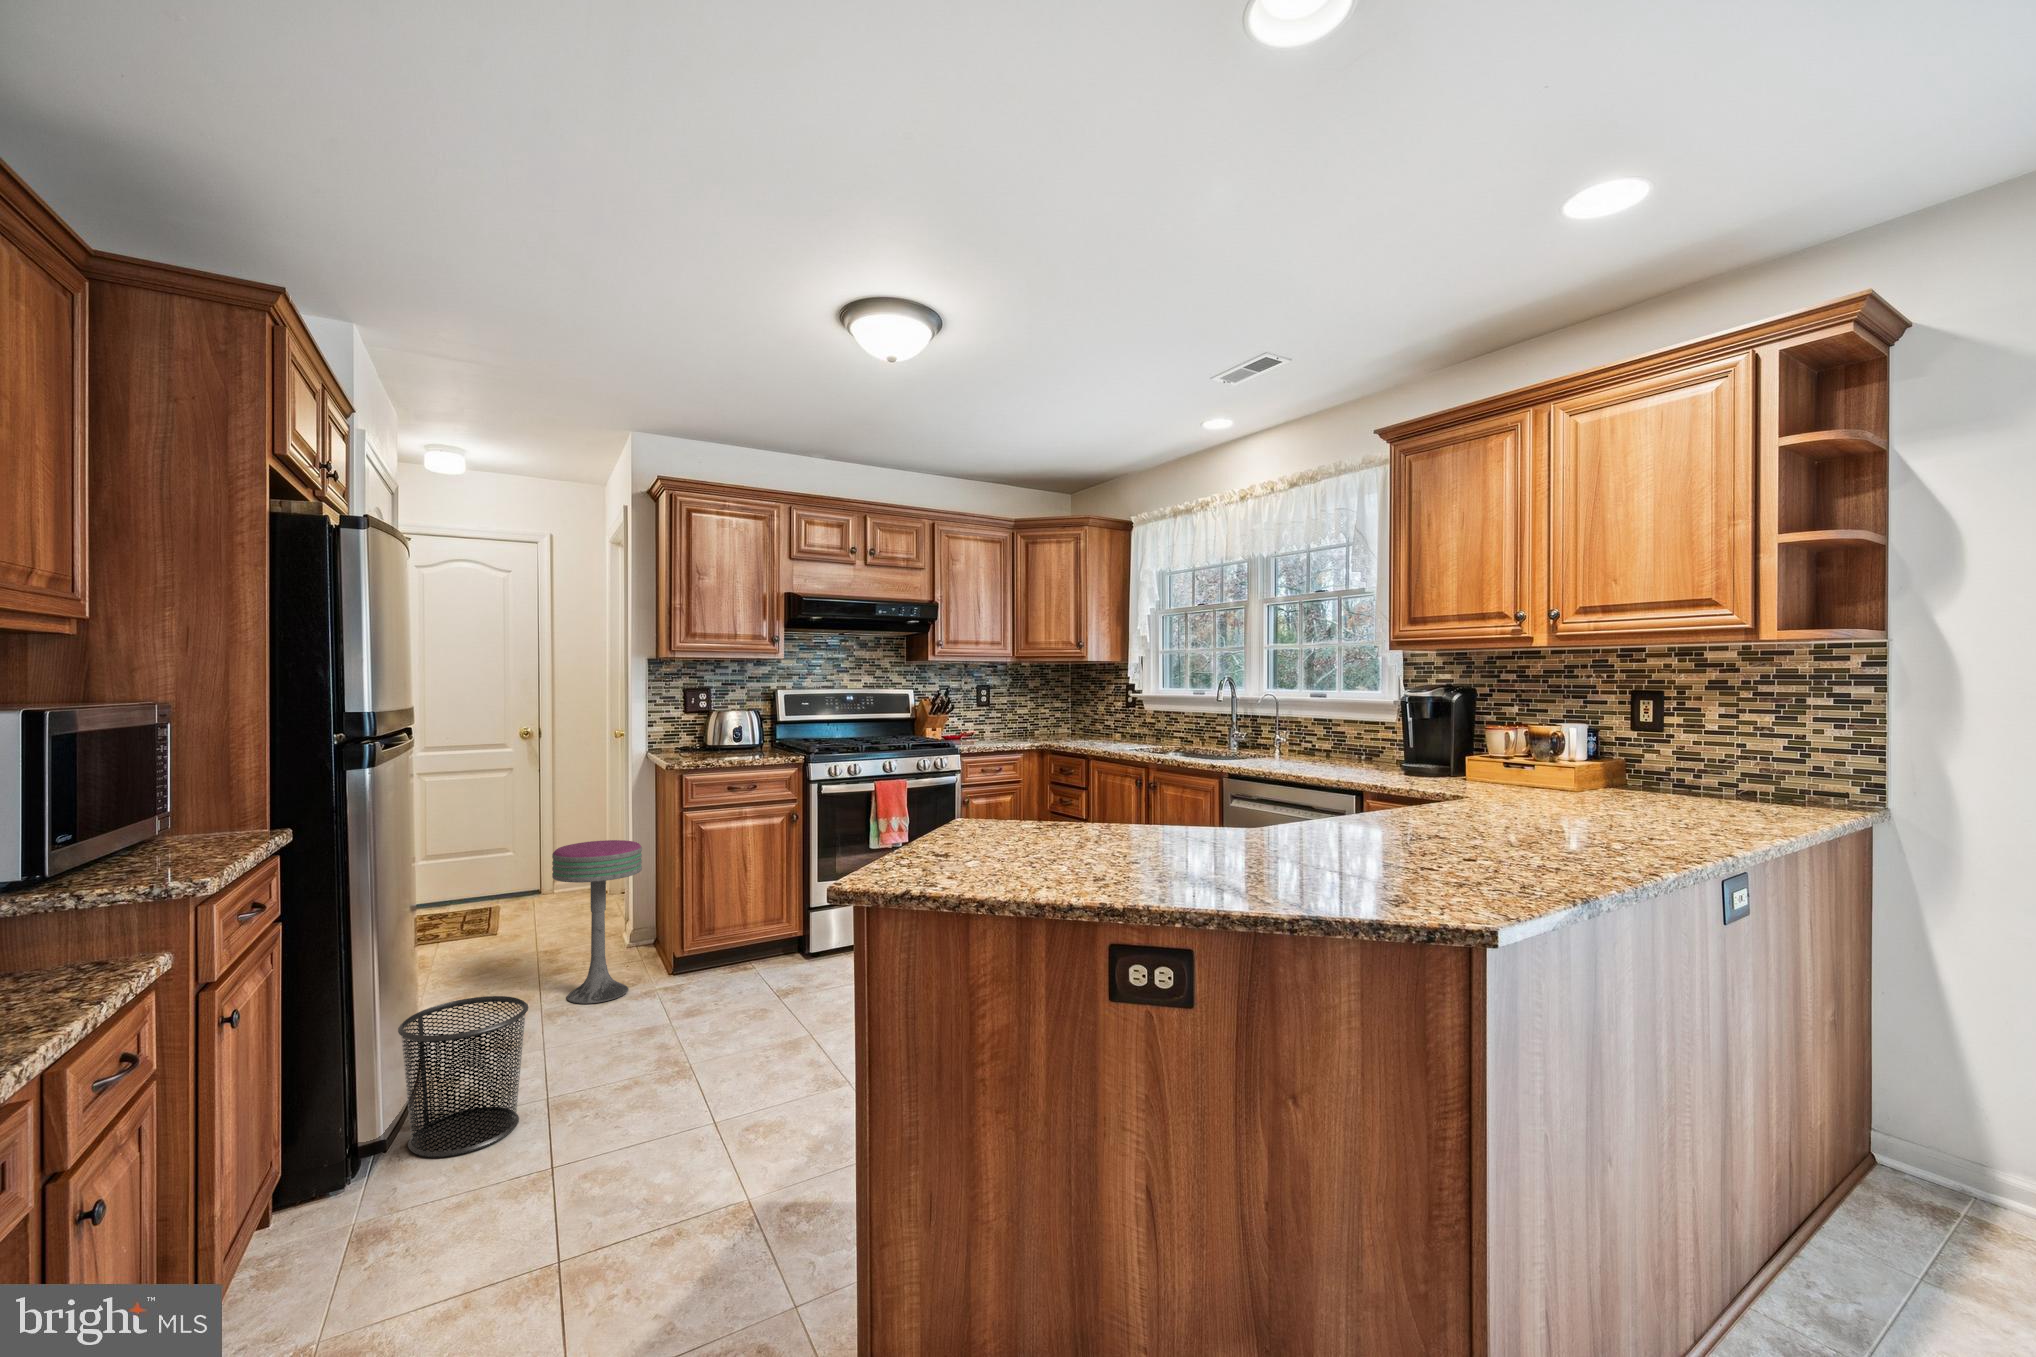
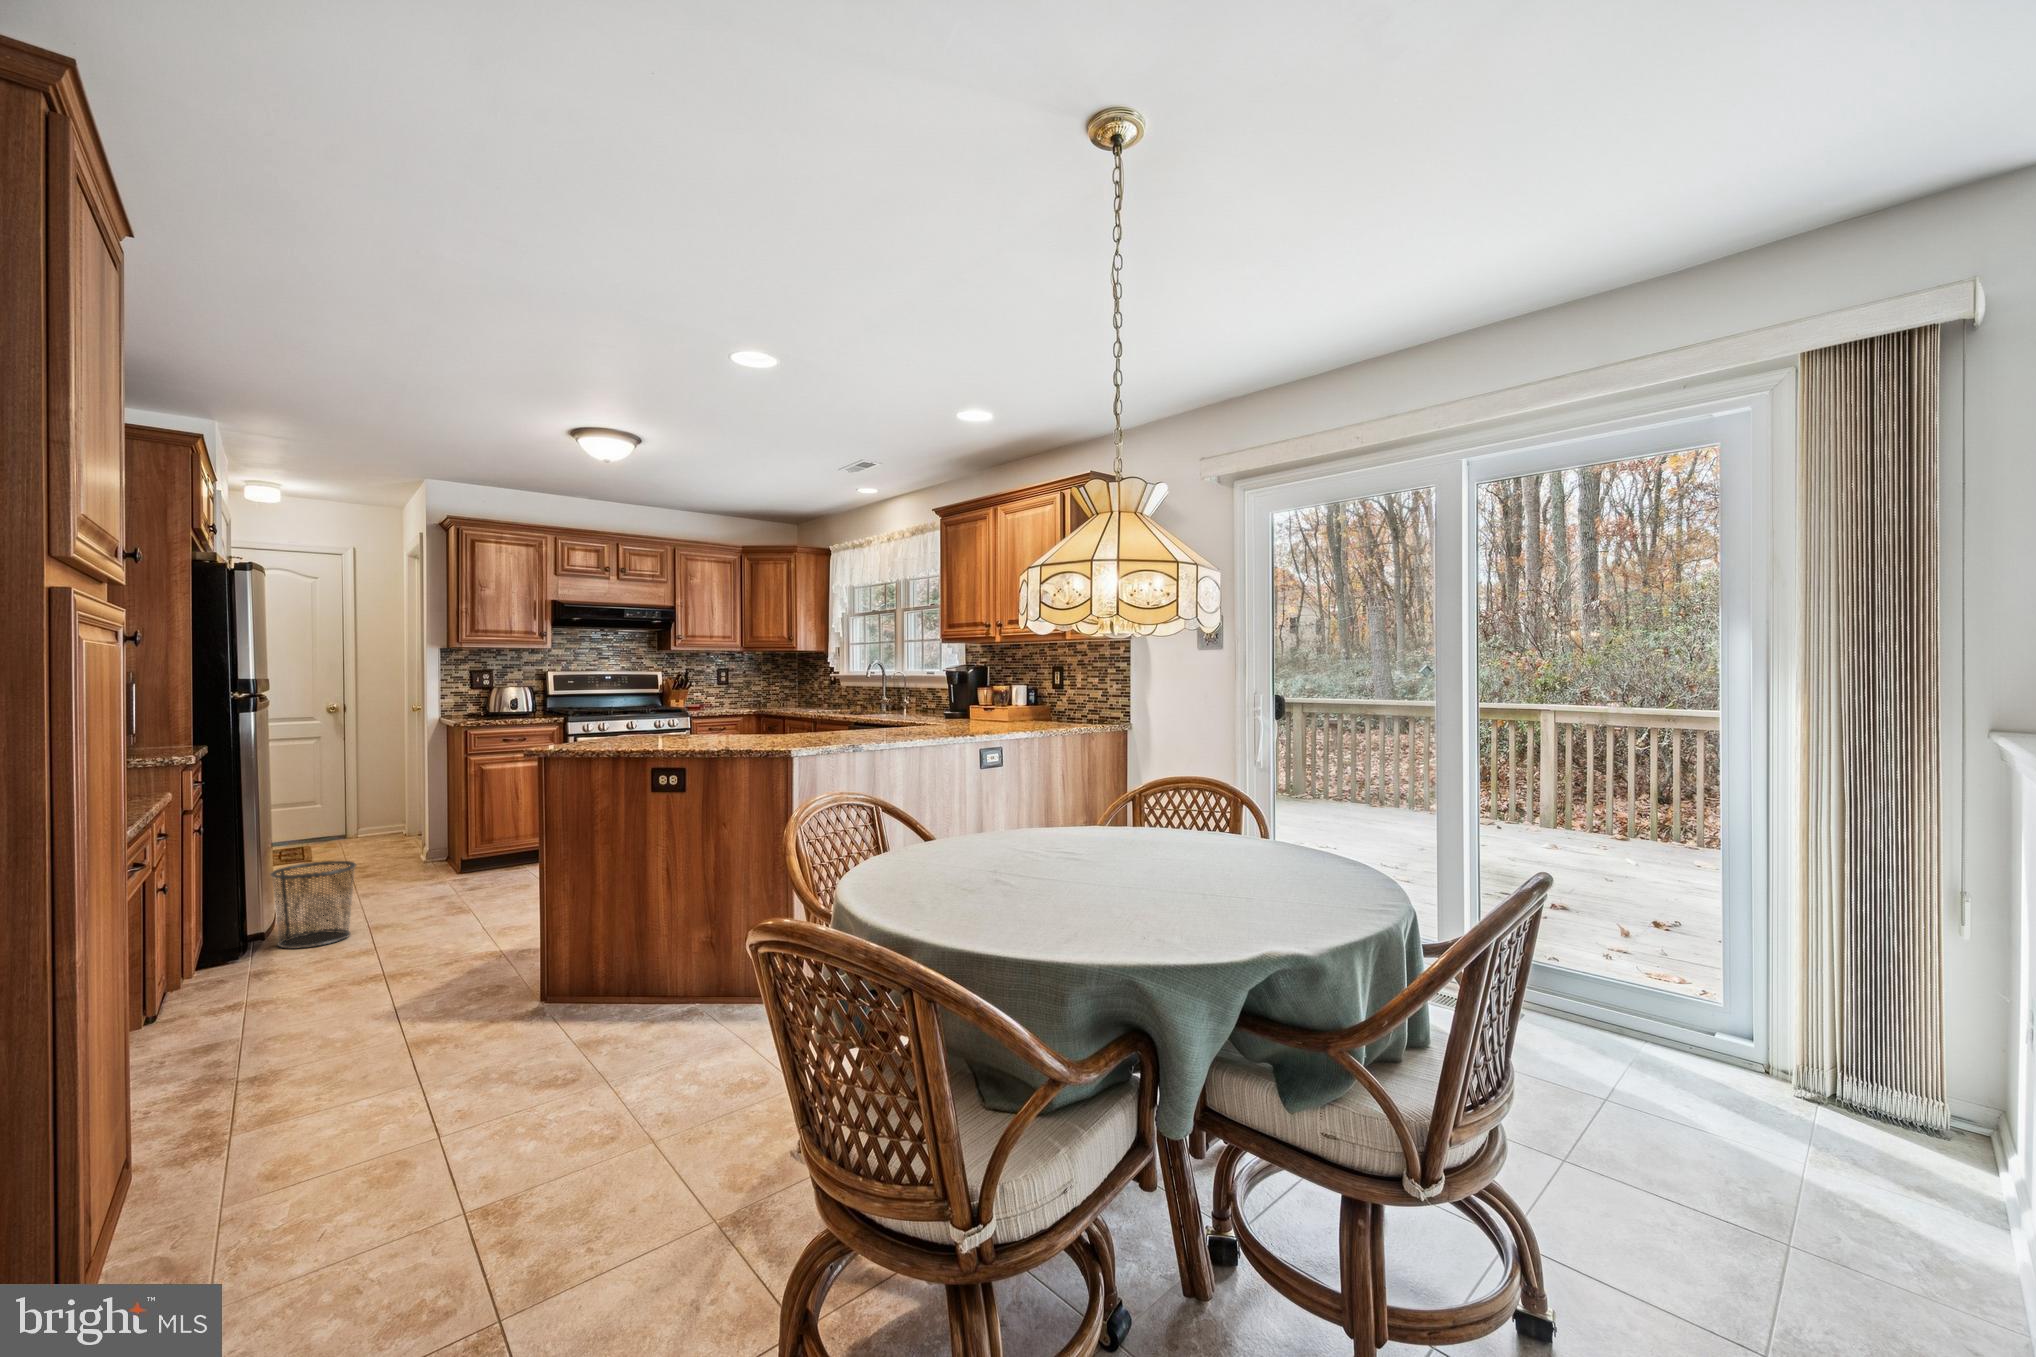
bar stool: present [552,840,642,1004] -> none [367,778,437,889]

